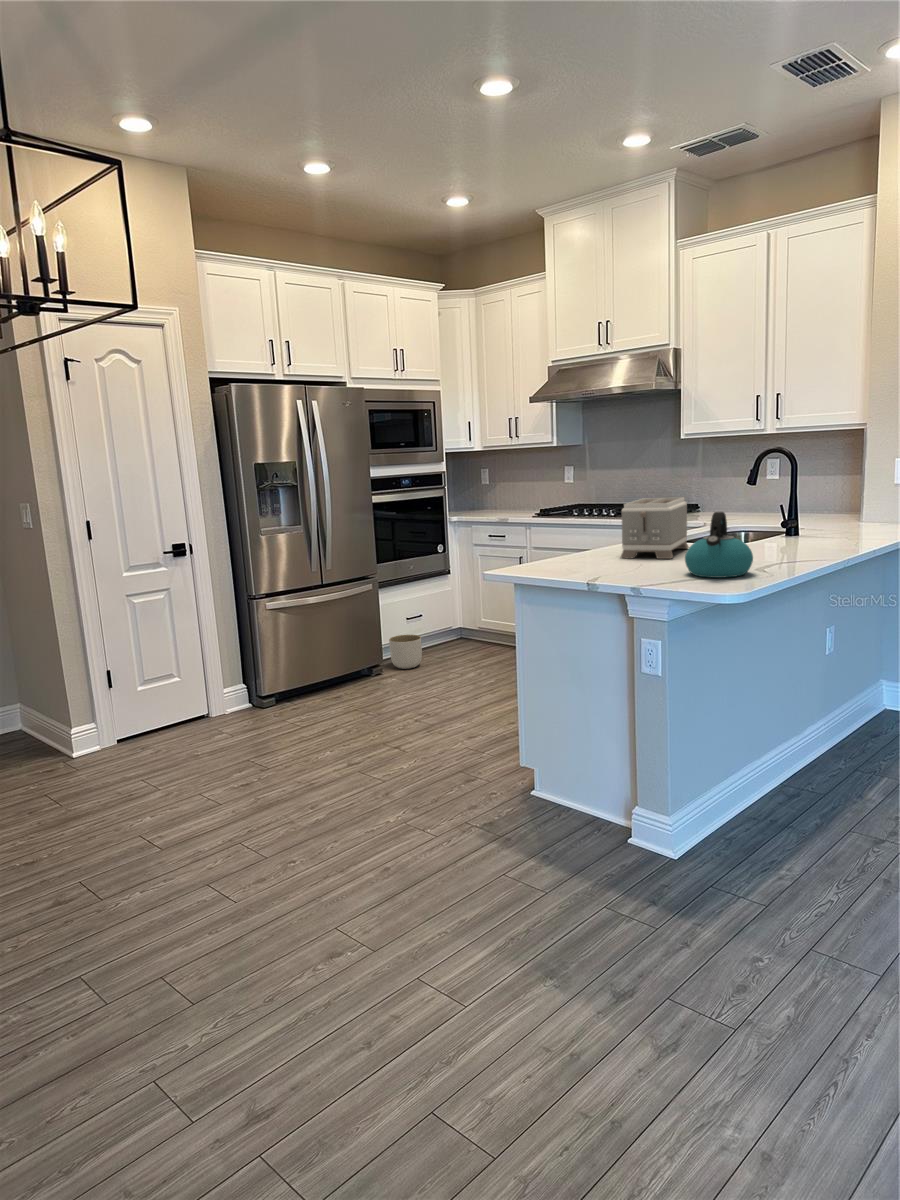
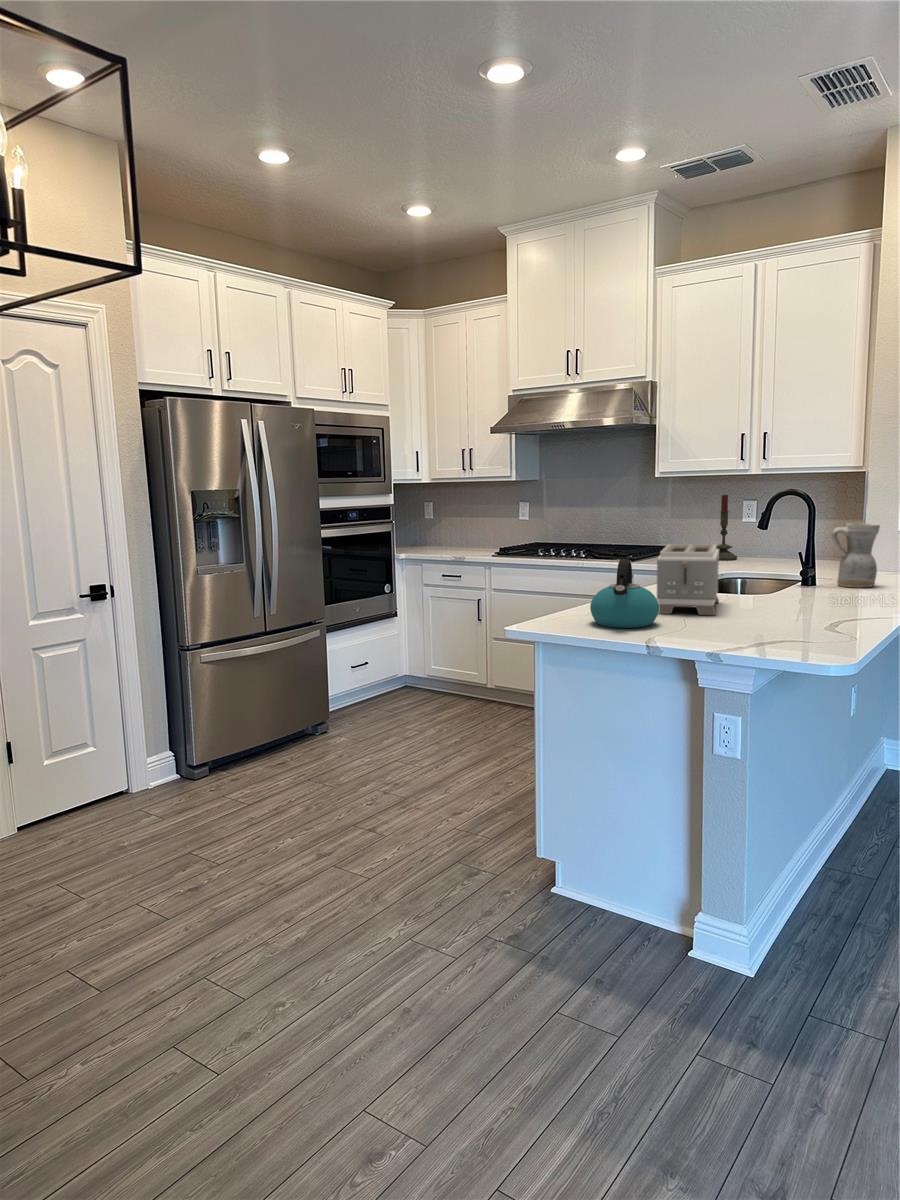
candle: none [729,452,754,516] -> present [716,495,737,560]
ceramic pitcher: none [811,476,856,536] -> present [832,523,880,587]
kettle: present [685,512,753,578] -> present [590,559,659,628]
planter: present [389,635,422,669] -> none [335,687,372,726]

